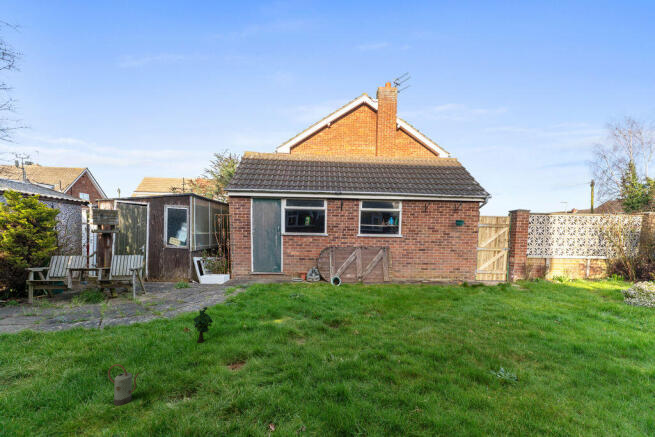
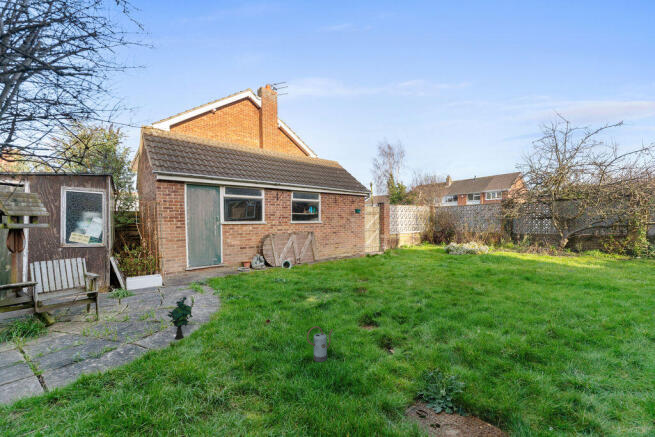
decorative plant: present [193,307,213,343] -> present [167,297,193,340]

